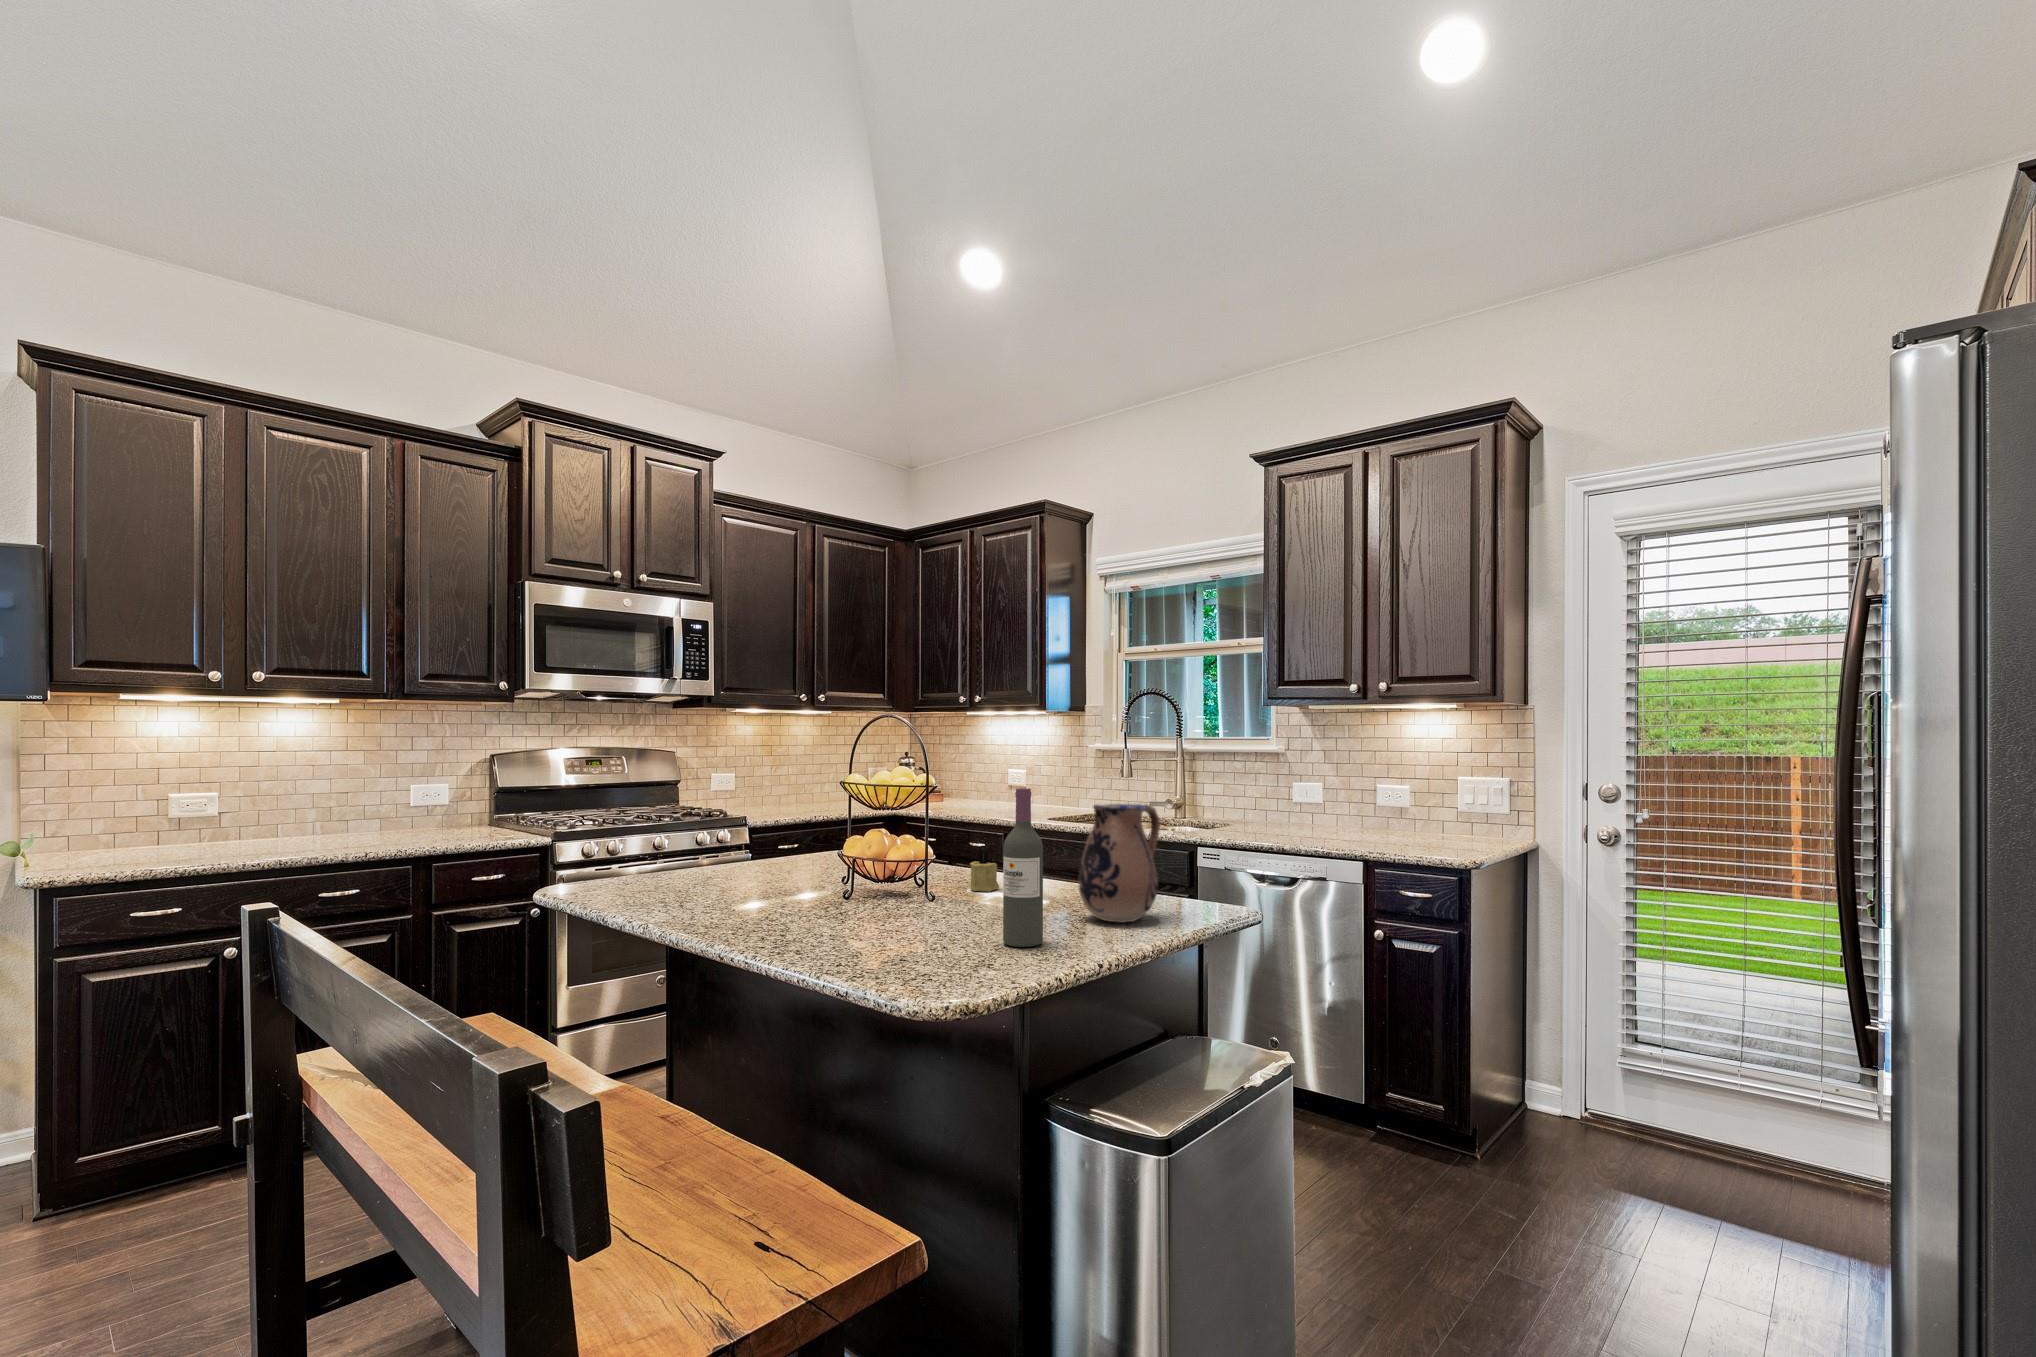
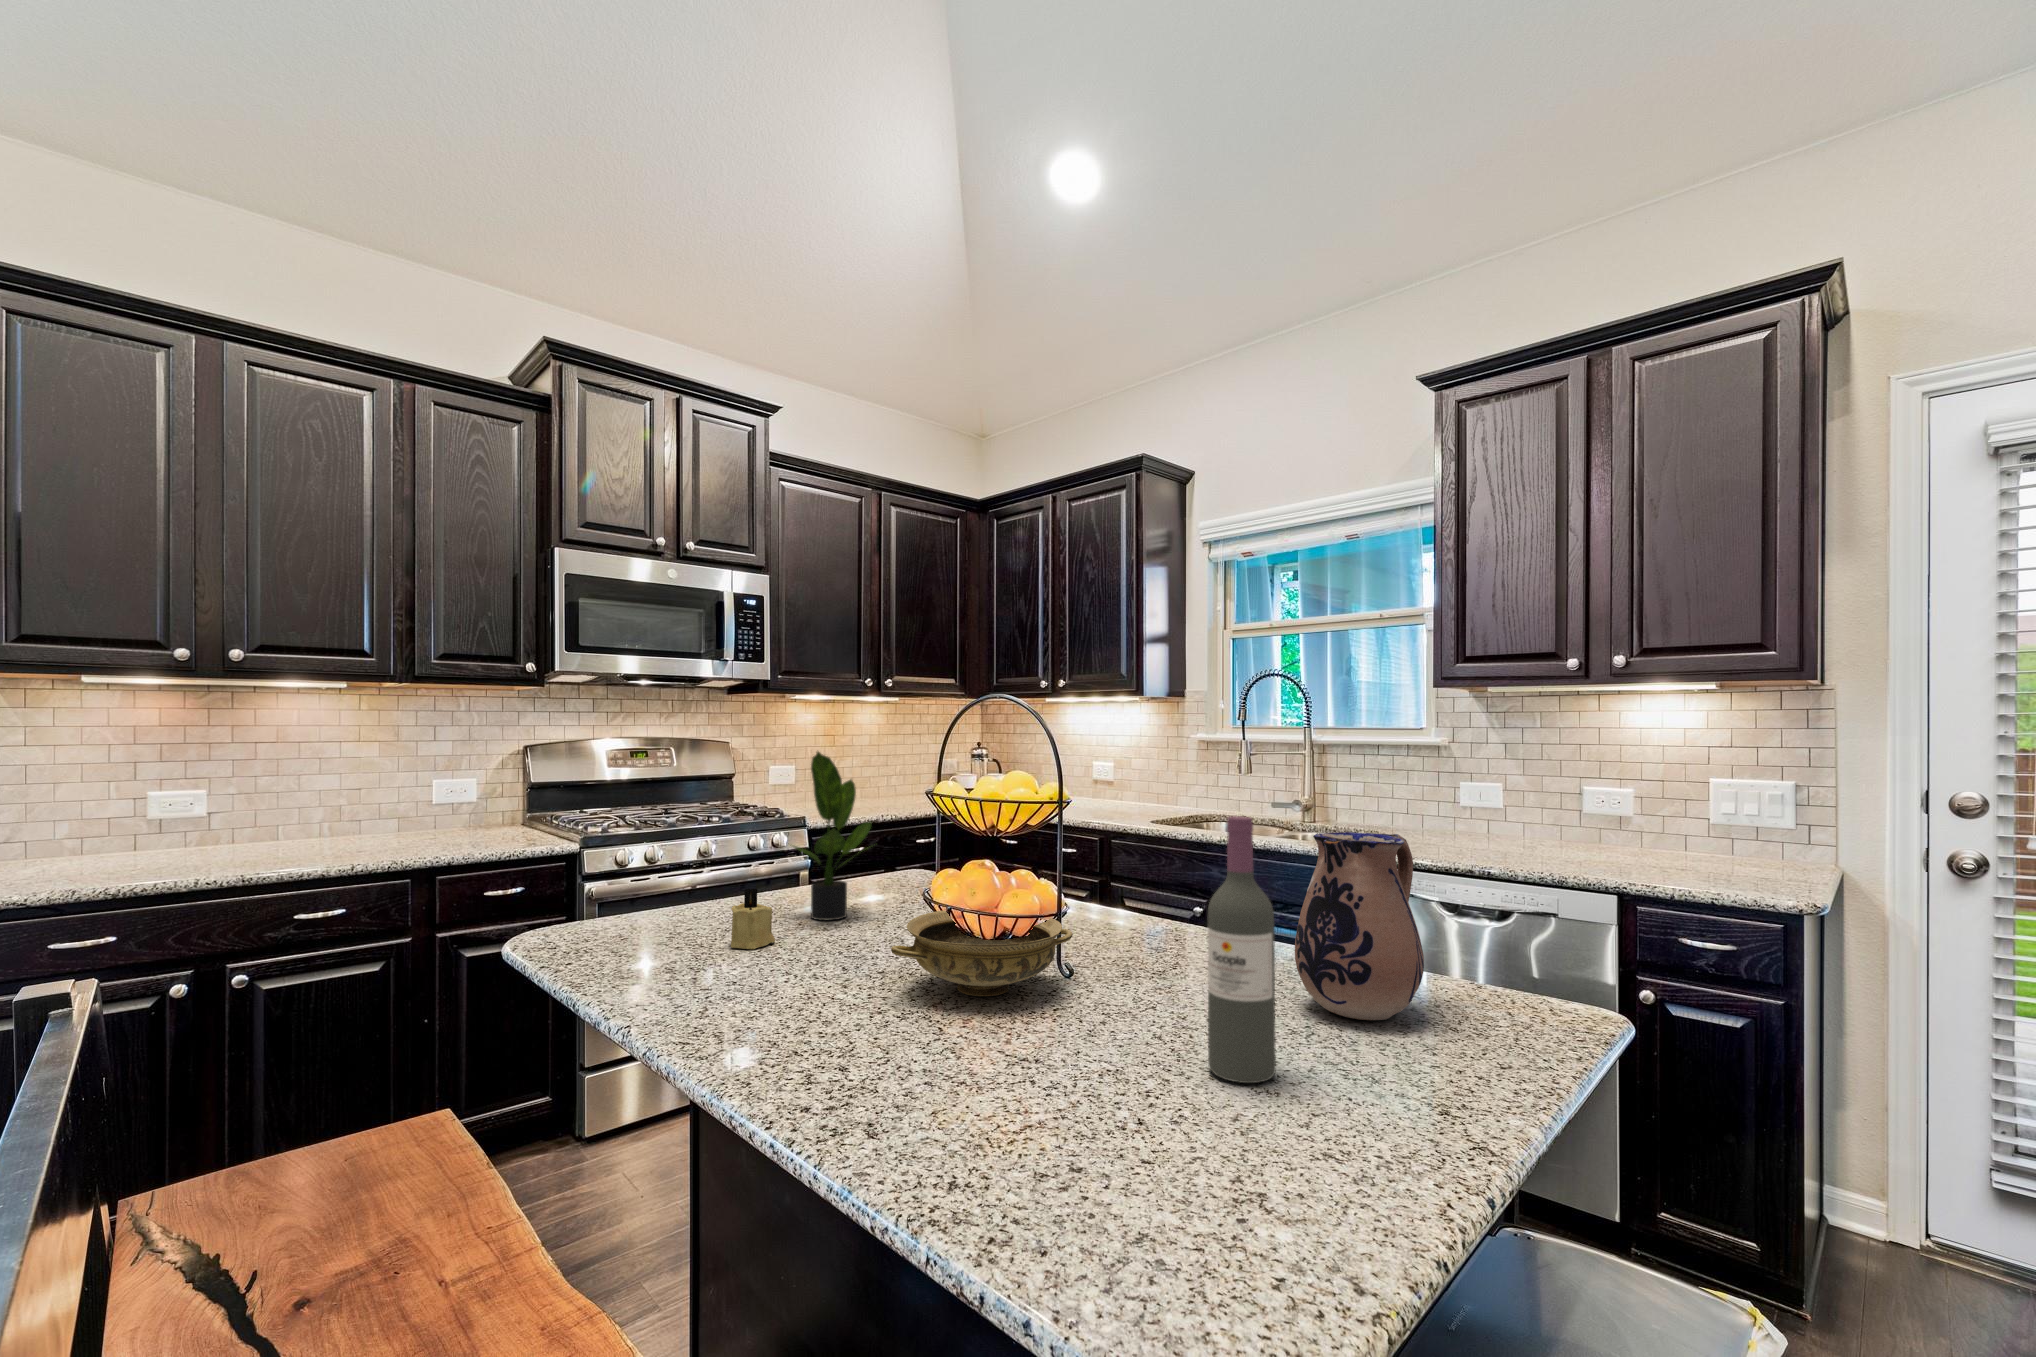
potted plant: none [736,753,805,881] -> present [793,752,871,921]
candle: present [970,850,999,892] -> present [731,888,775,949]
ceramic bowl: none [810,861,937,916] -> present [891,910,1073,996]

